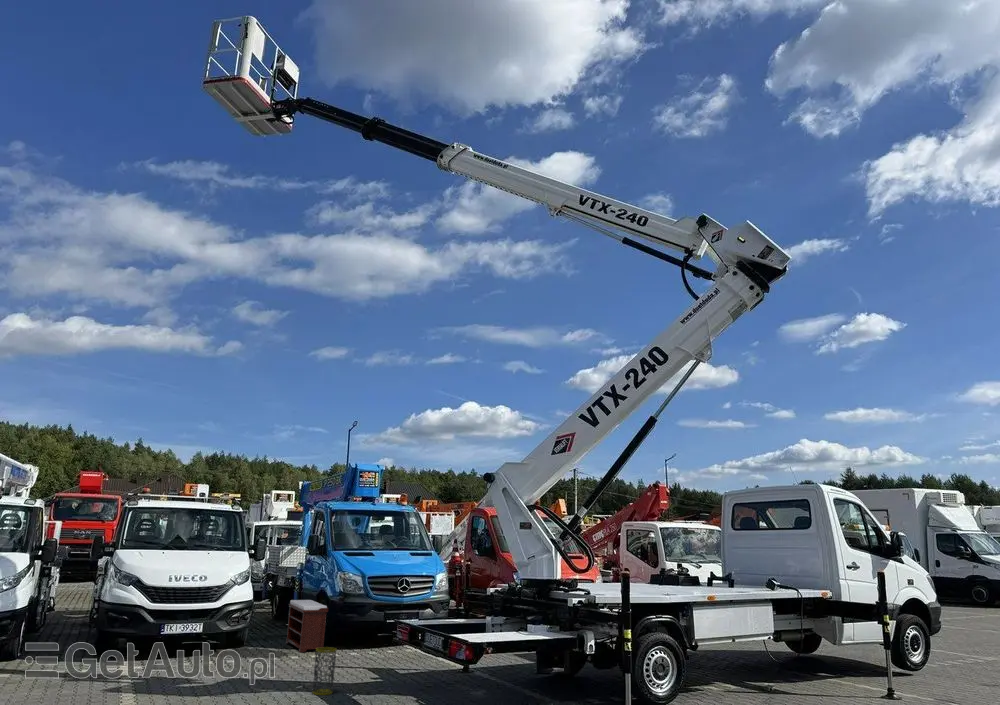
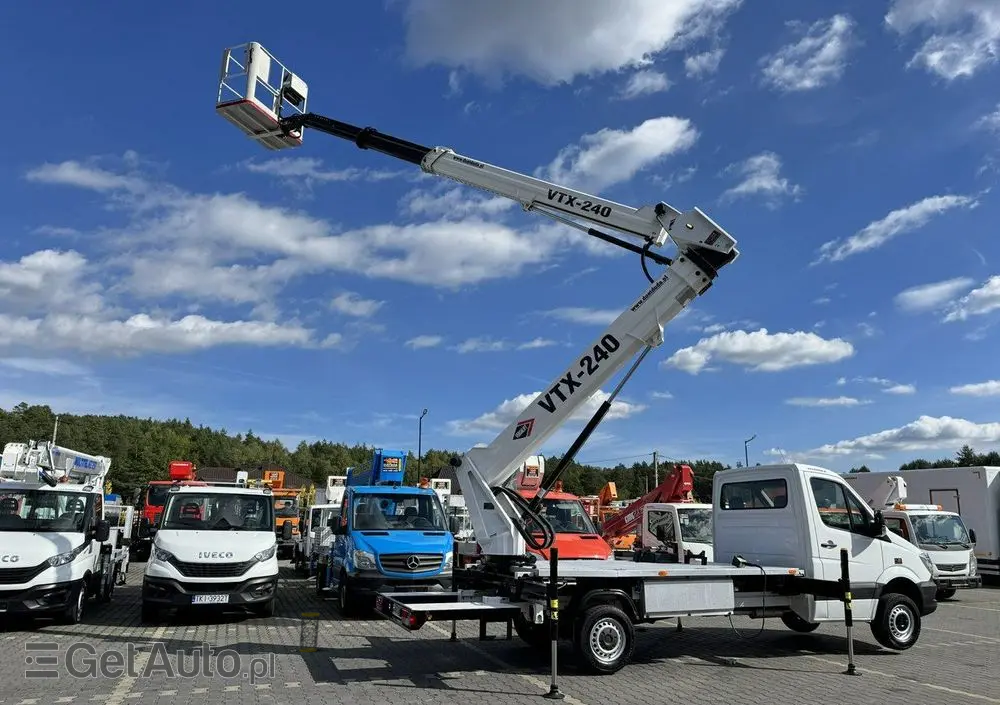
bench: present [286,600,328,653] -> none [317,577,346,623]

